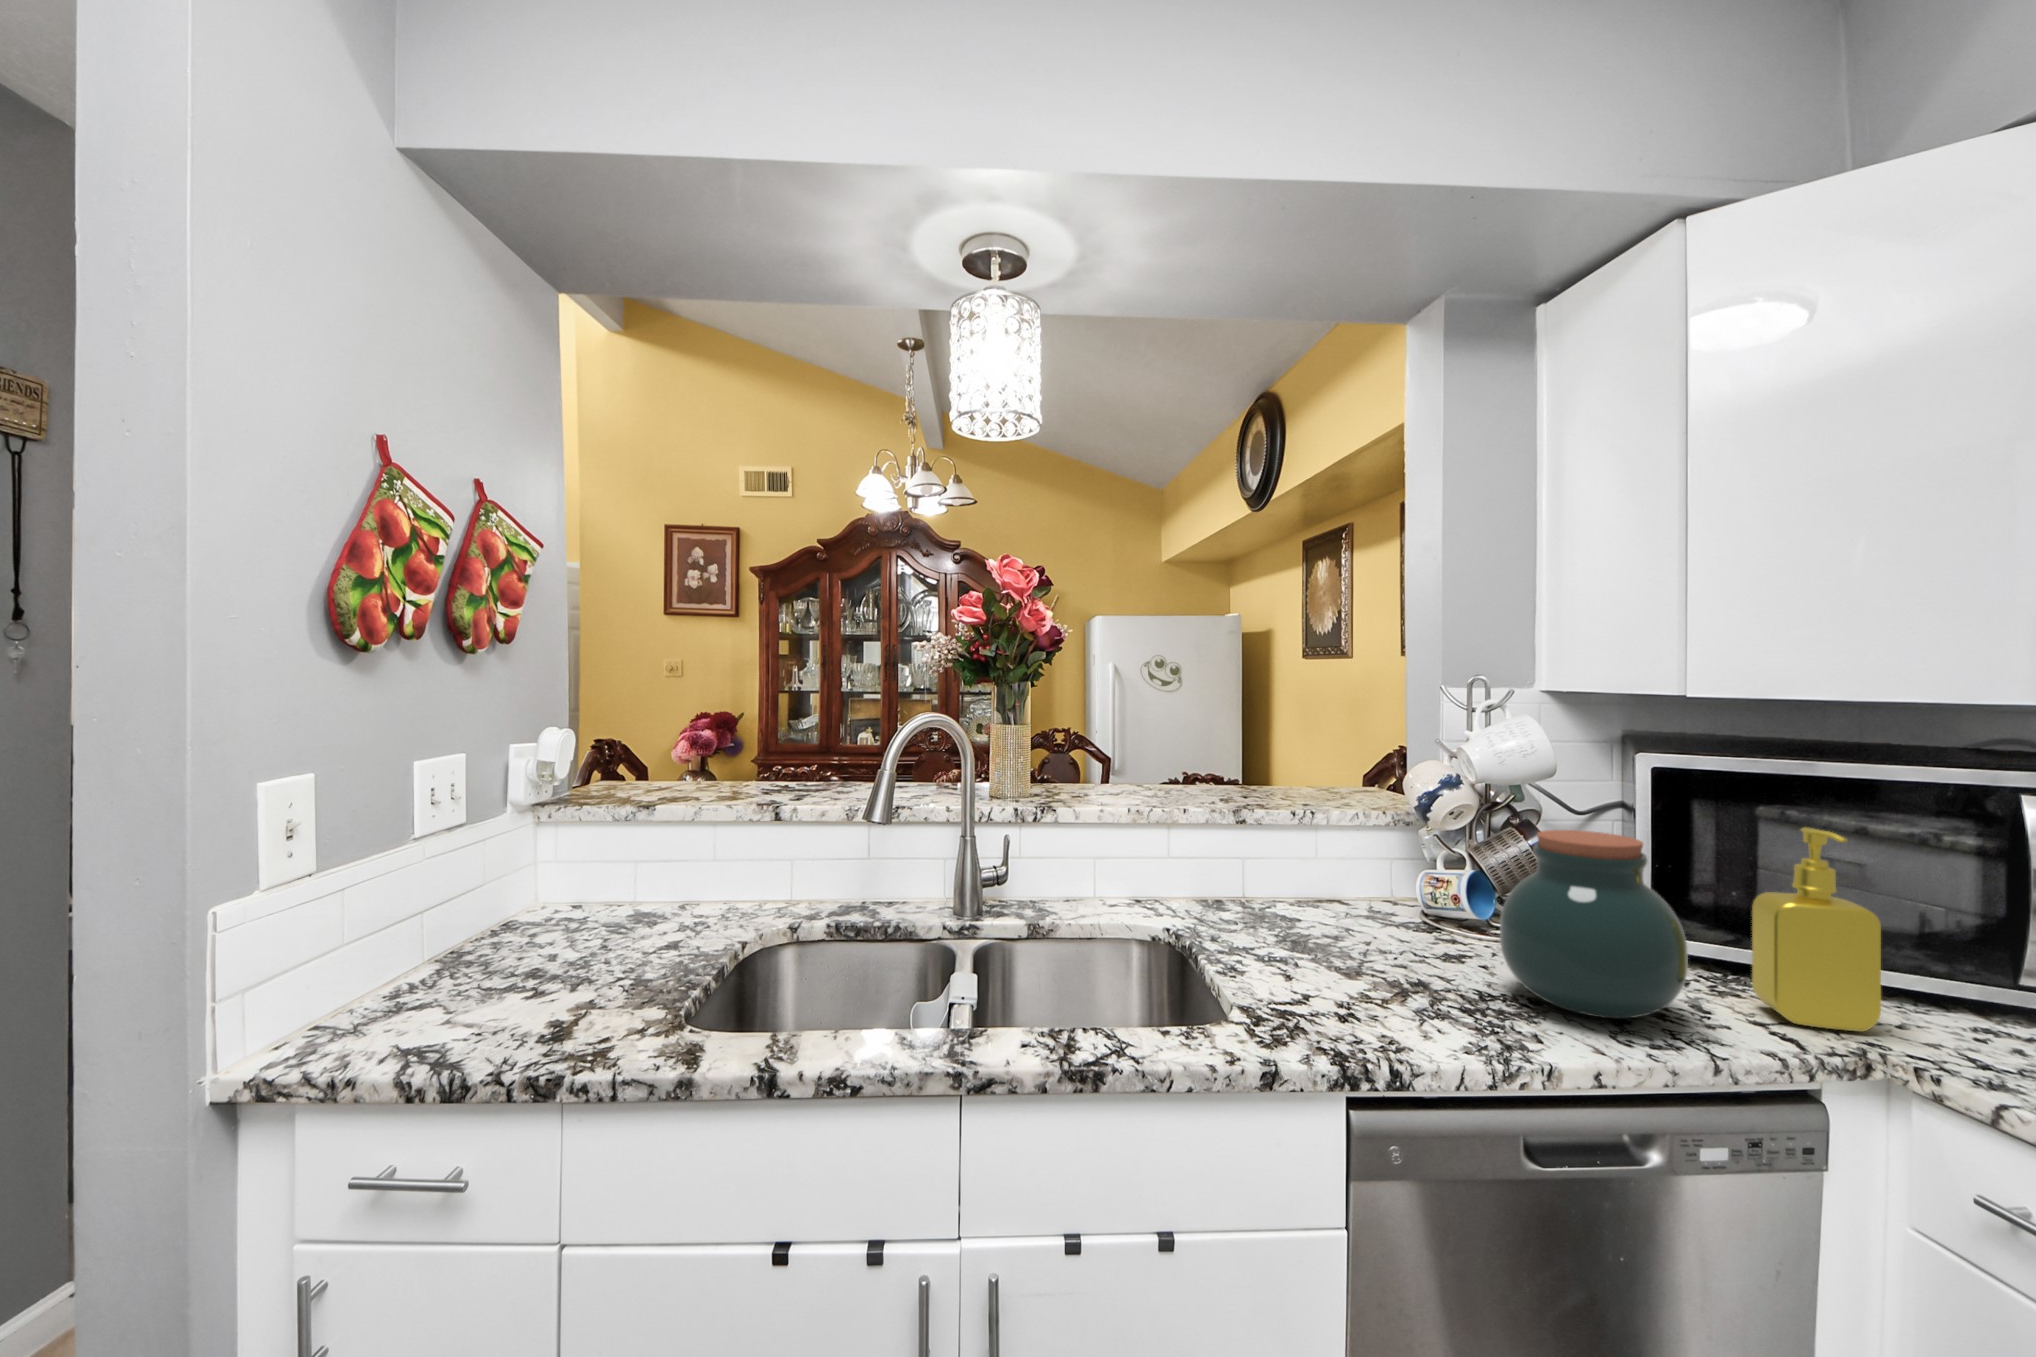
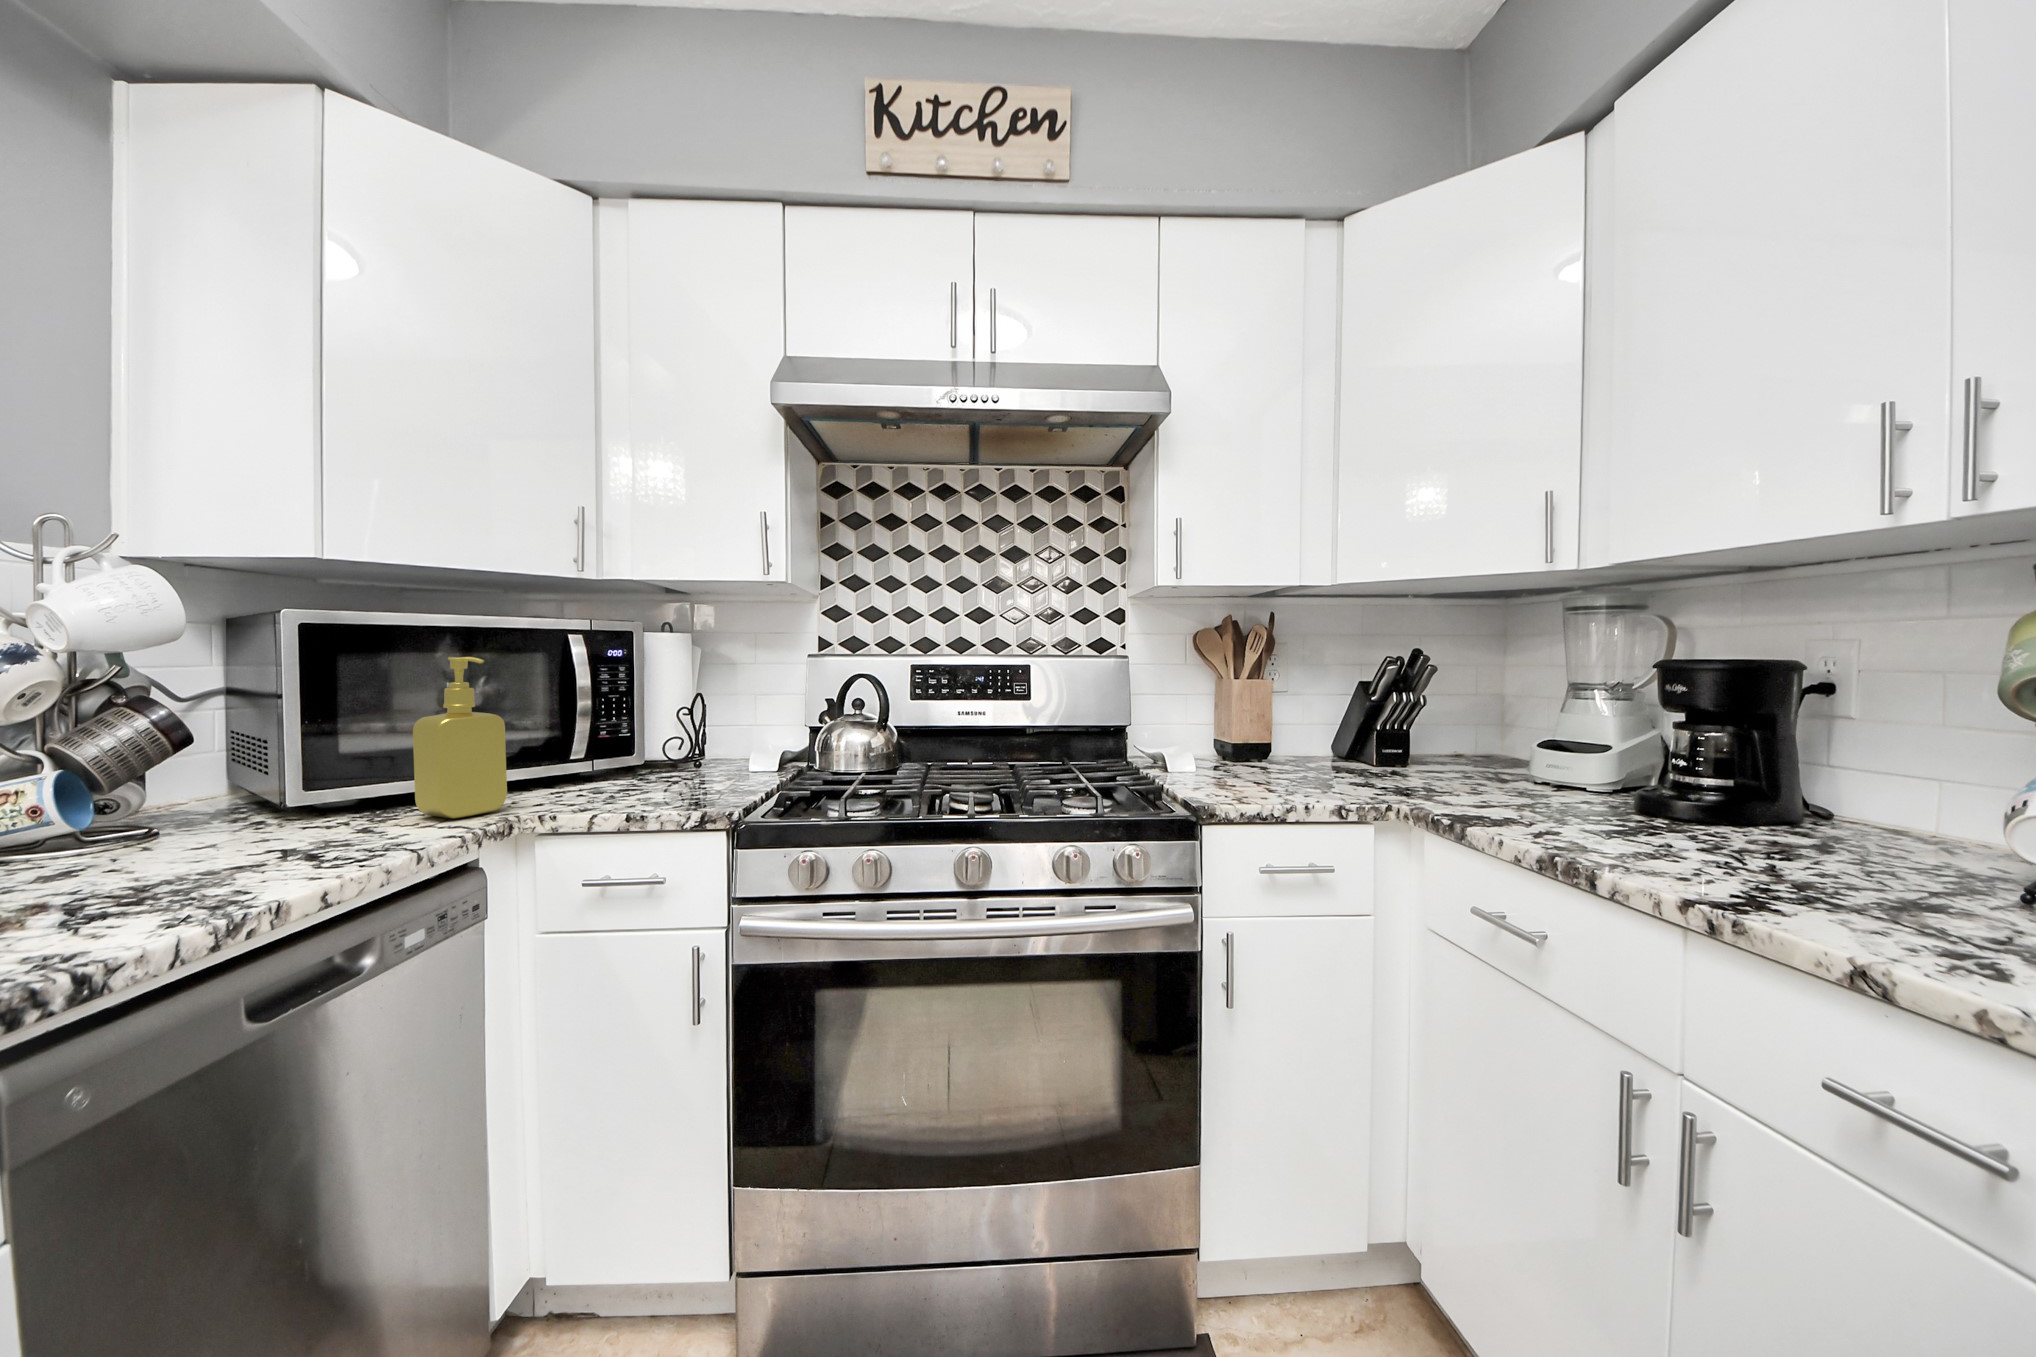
jar: present [1500,830,1688,1019] -> none [157,676,378,863]

